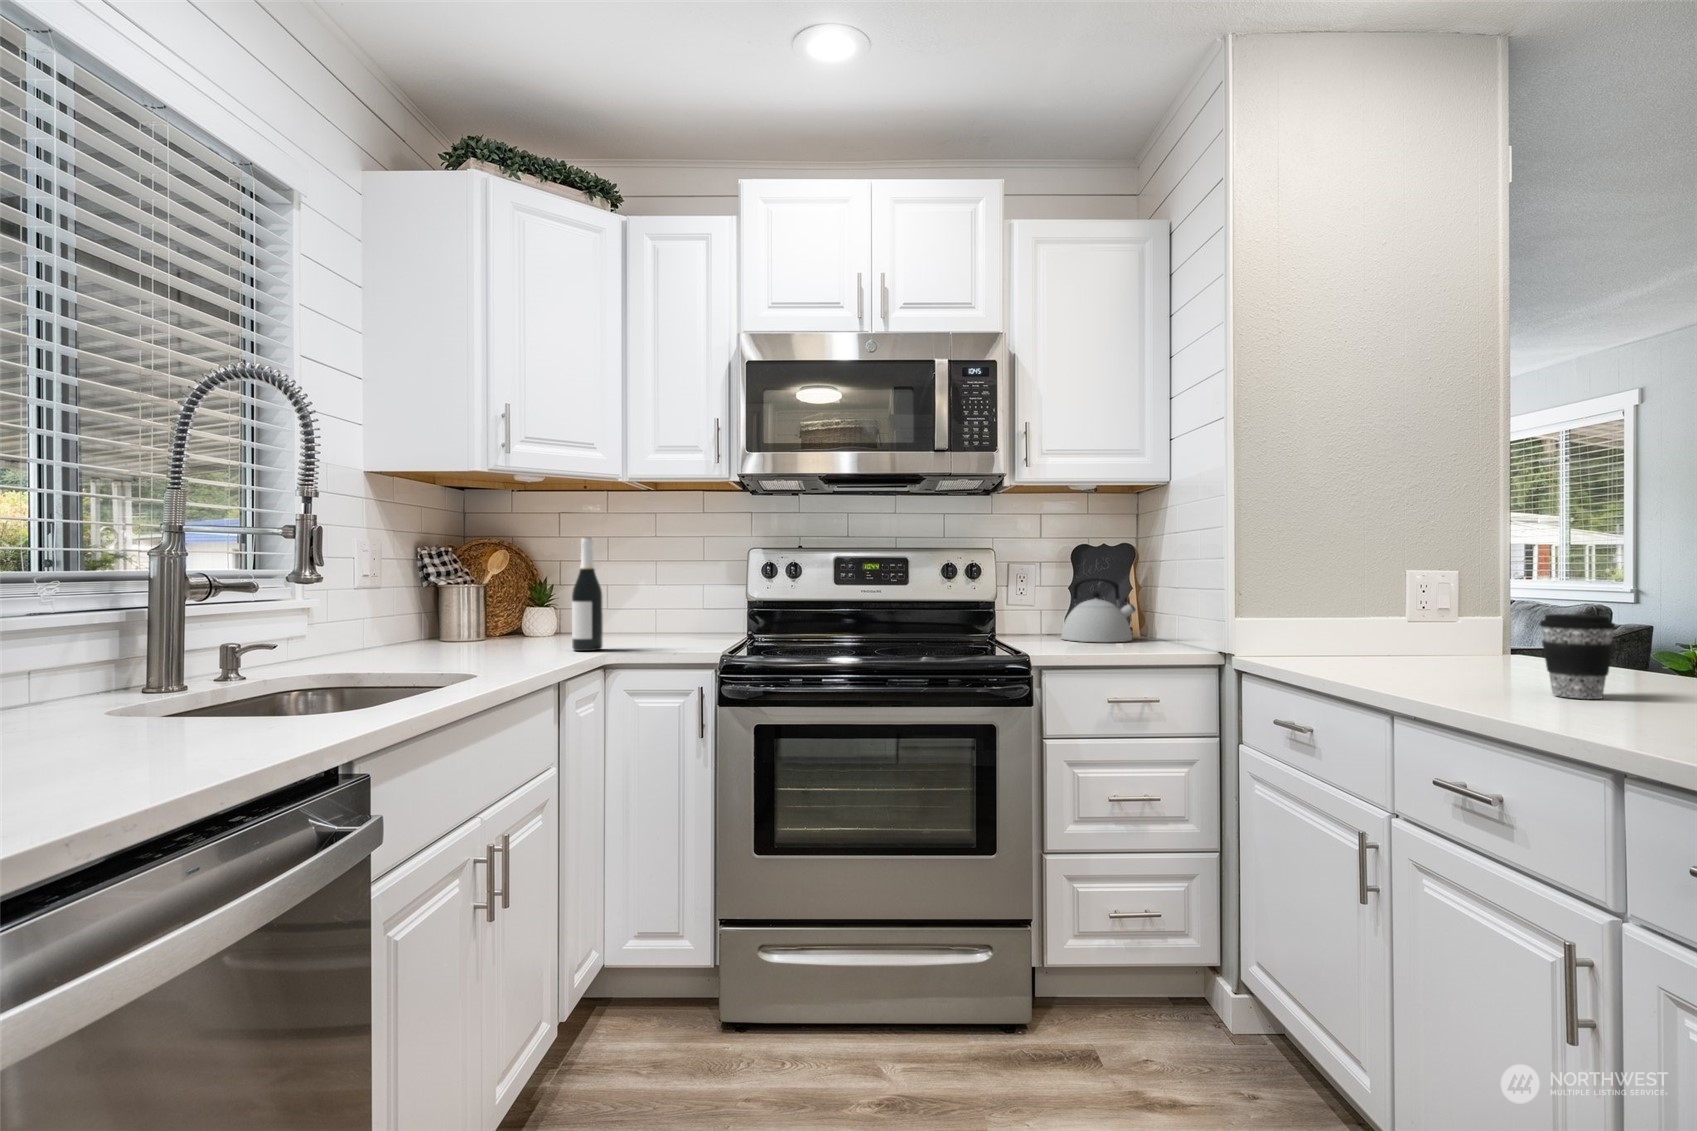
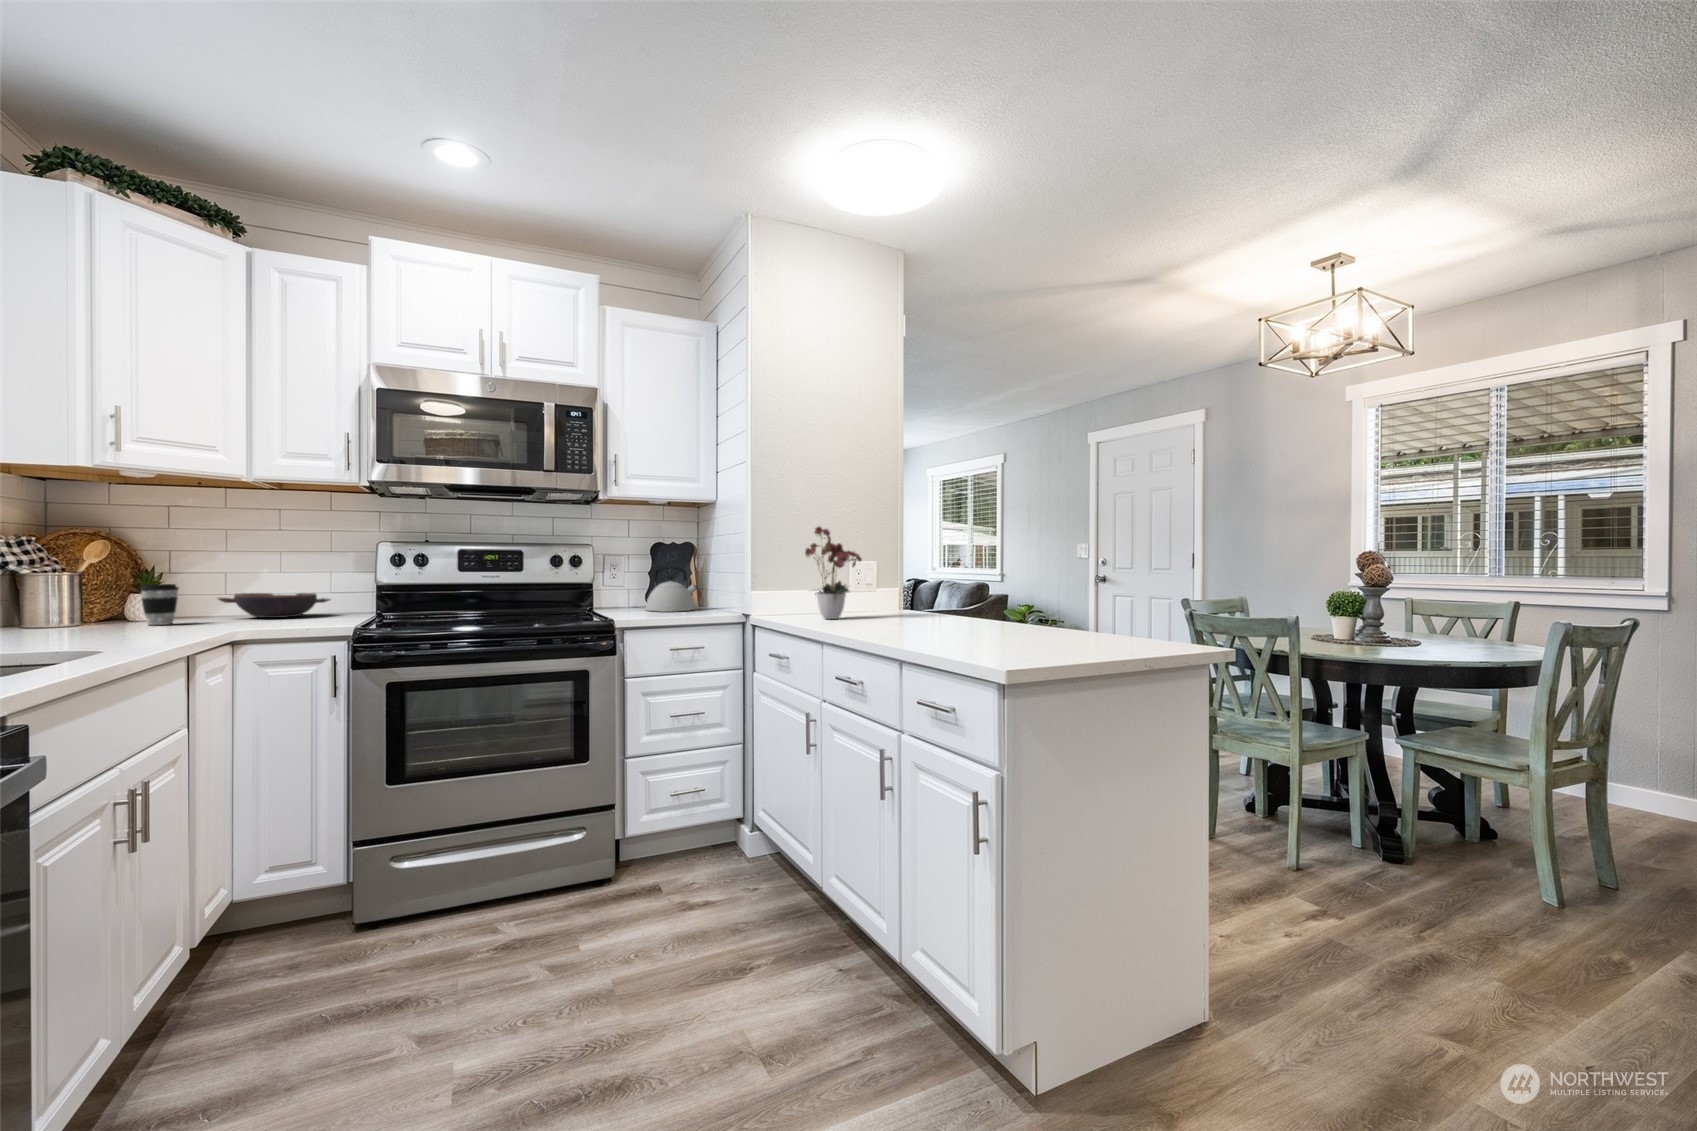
flower arrangement: none [1337,502,1477,669] -> present [805,527,862,619]
wine bottle: present [572,537,603,651] -> none [194,531,229,631]
bowl: none [600,607,703,635] -> present [218,593,330,618]
coffee cup: present [1540,614,1615,699] -> present [140,584,179,625]

